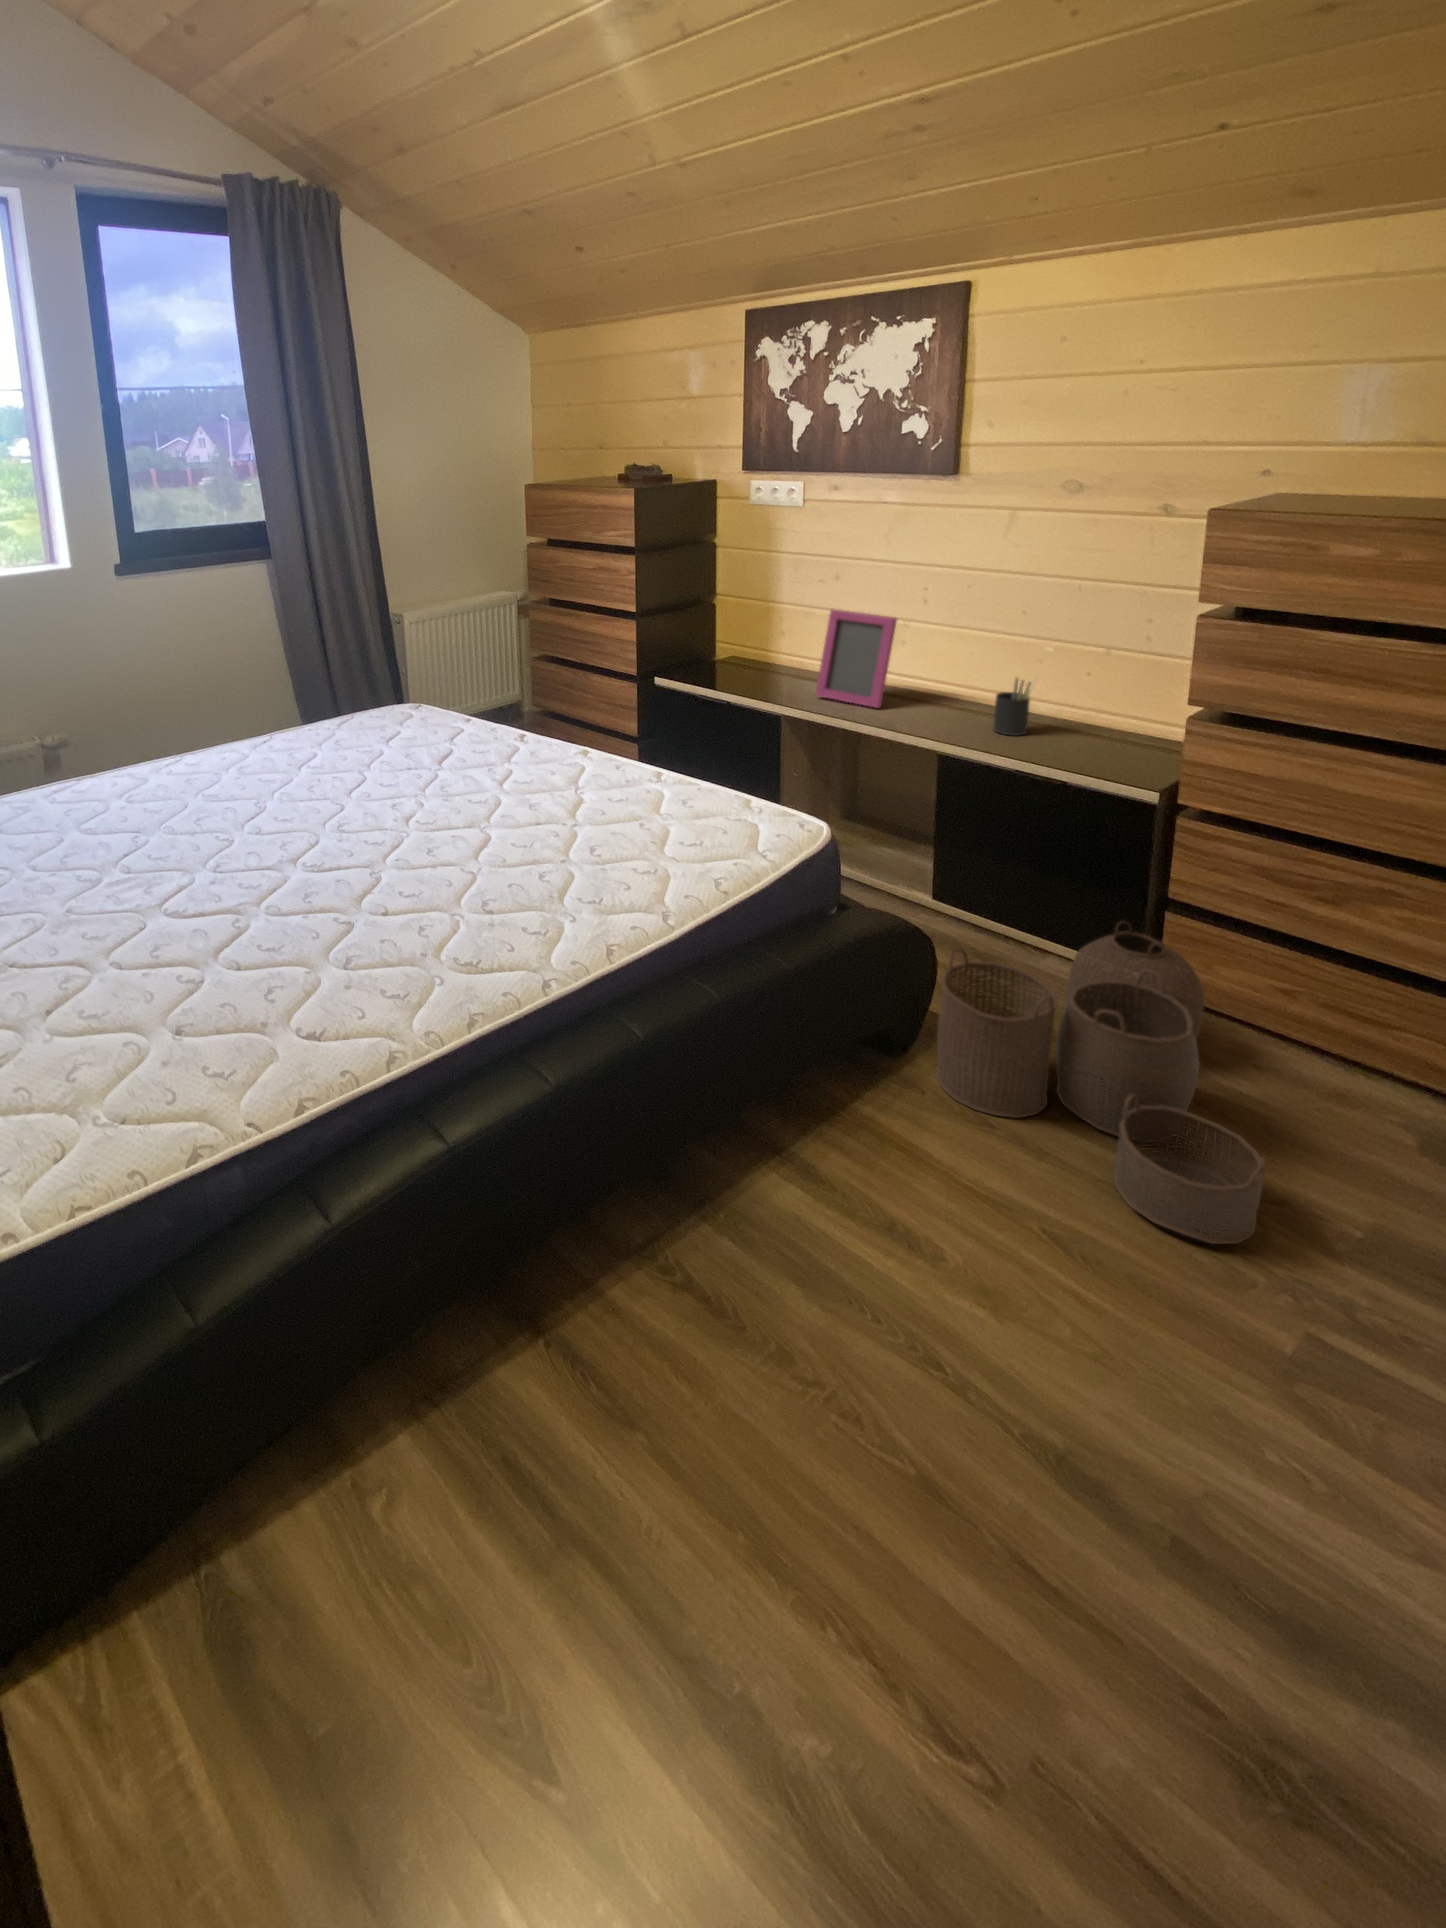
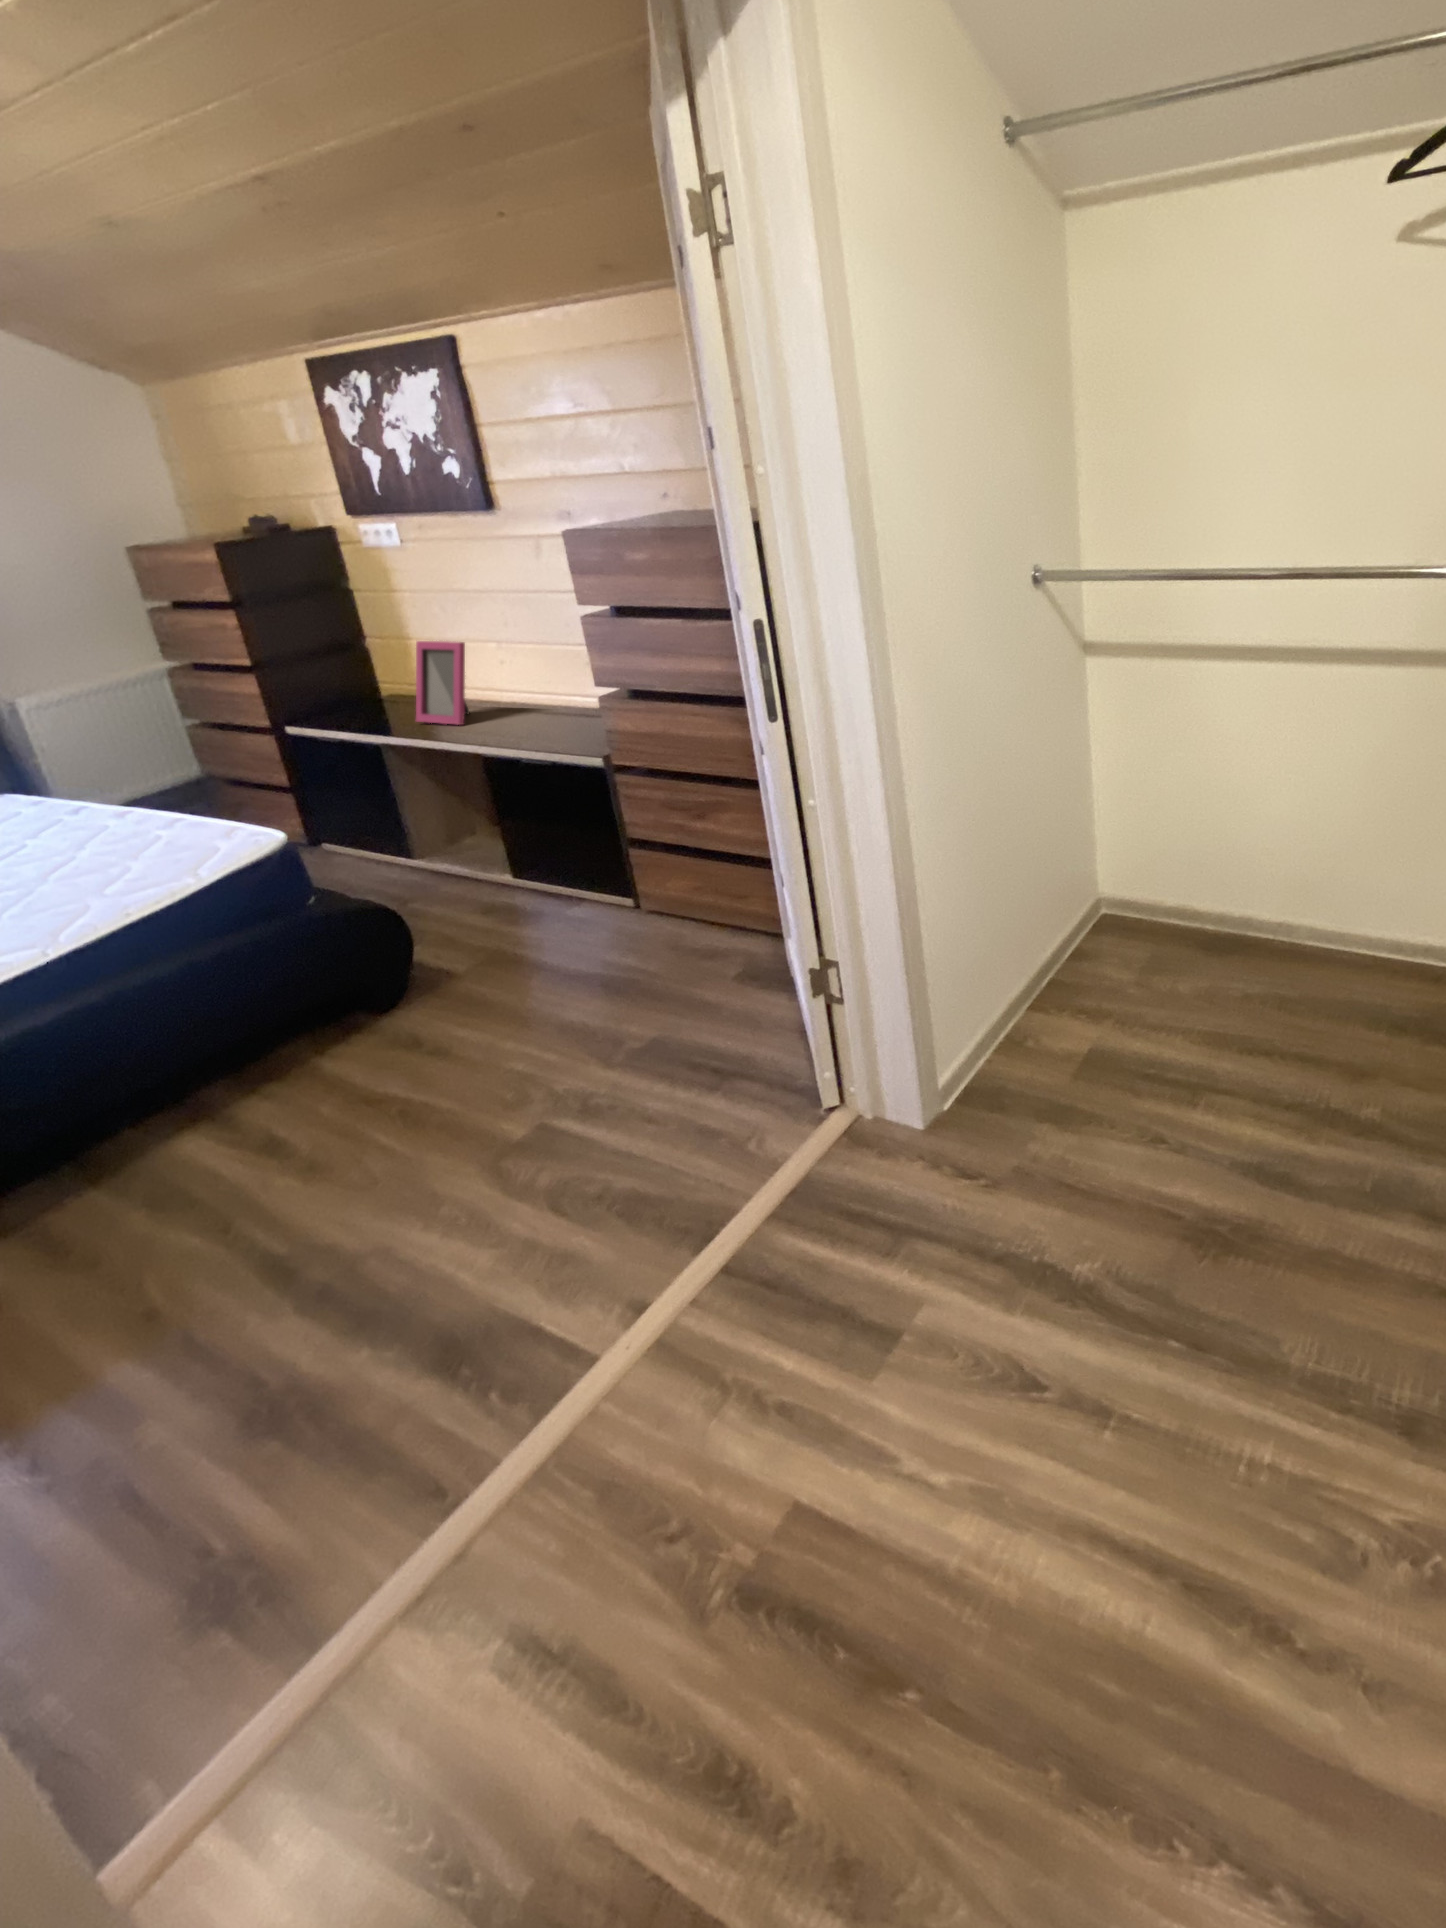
pen holder: present [993,678,1035,736] -> none [529,676,562,731]
woven basket: present [936,923,1266,1244] -> none [375,864,645,1085]

